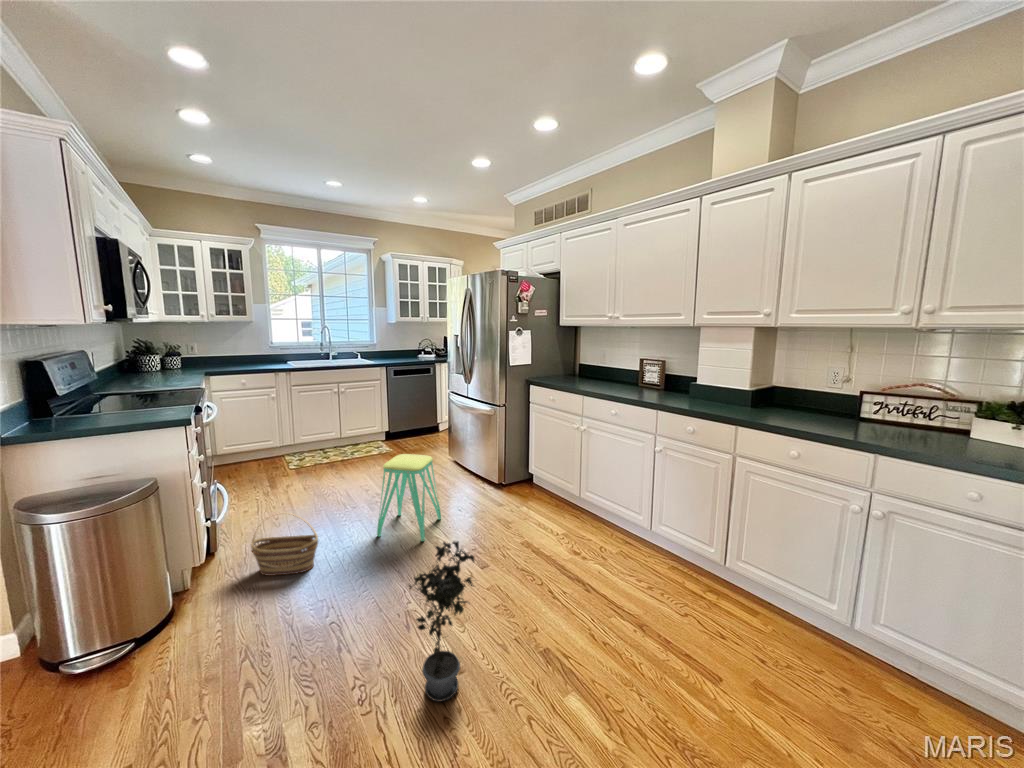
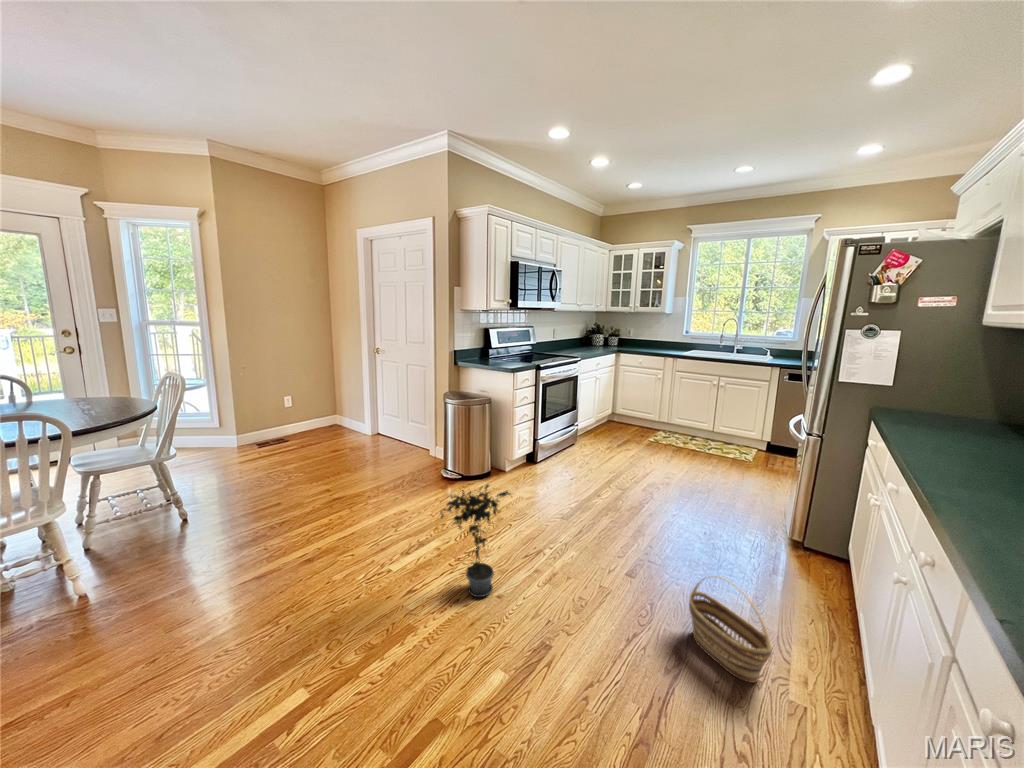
stool: present [377,454,441,541] -> none [609,444,673,528]
basket: present [251,513,318,576] -> present [689,576,773,683]

